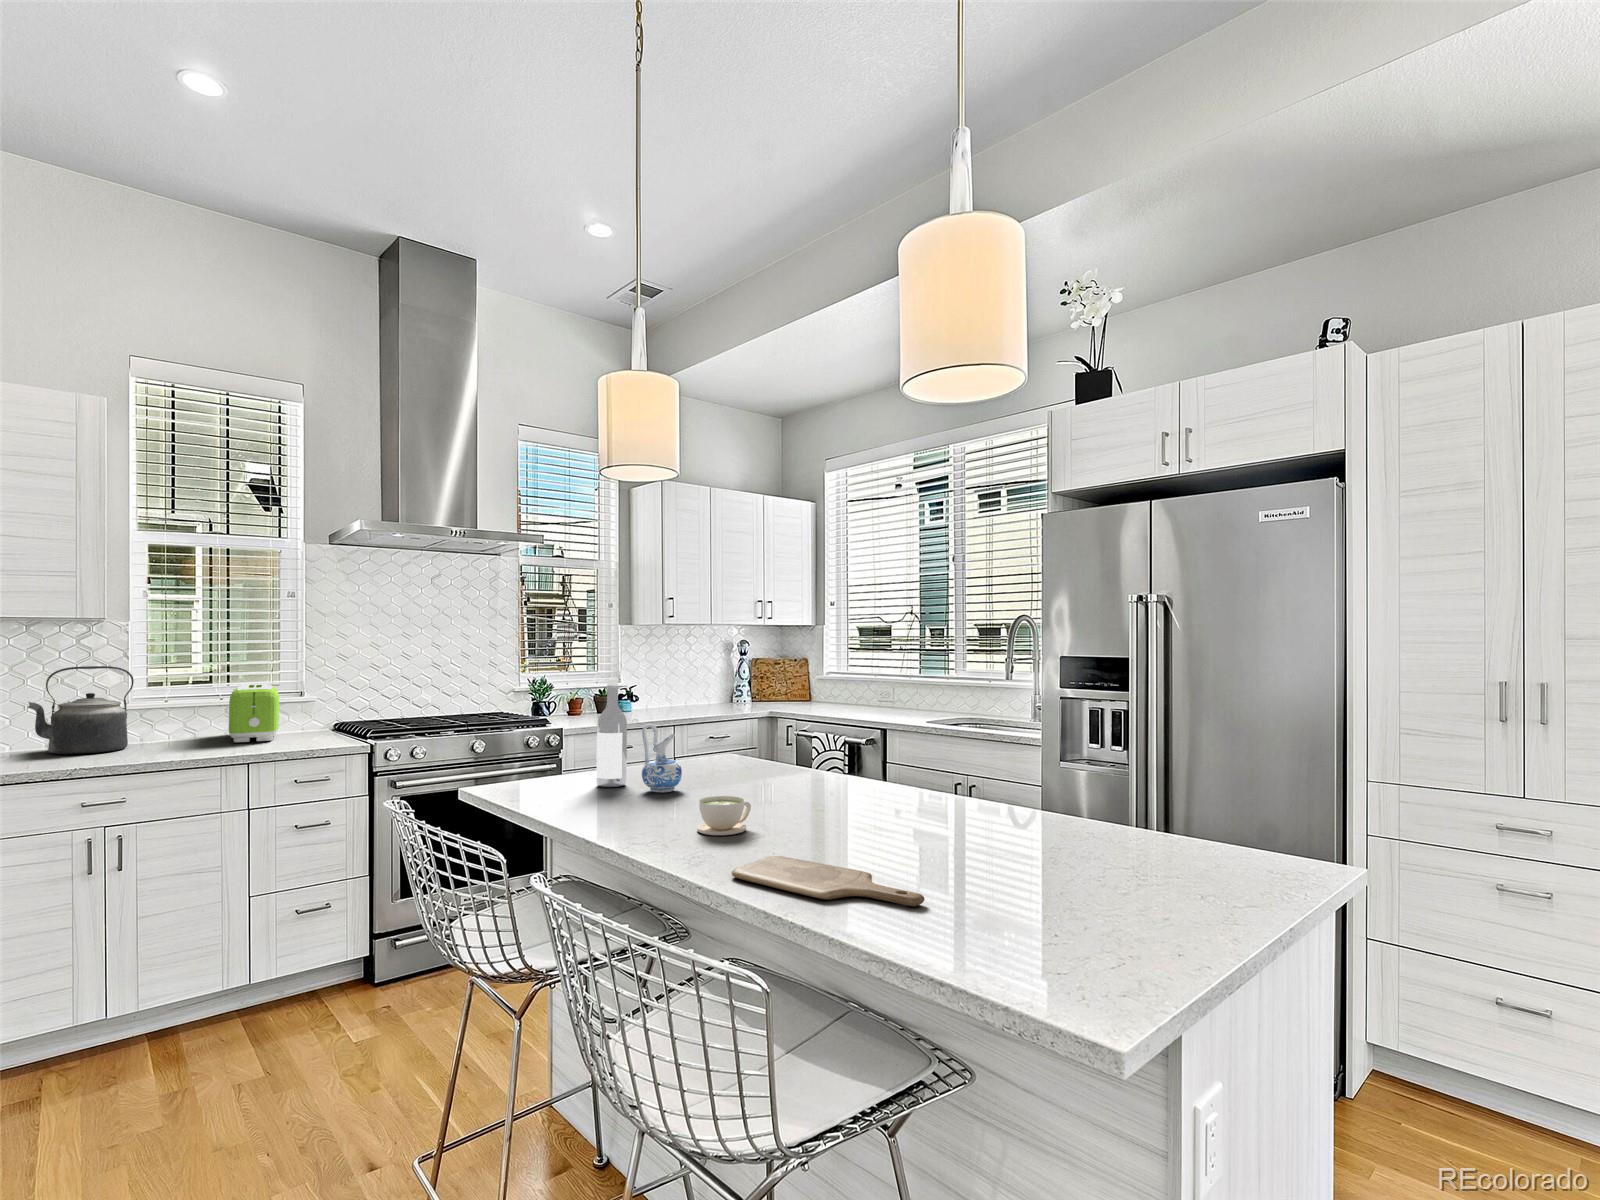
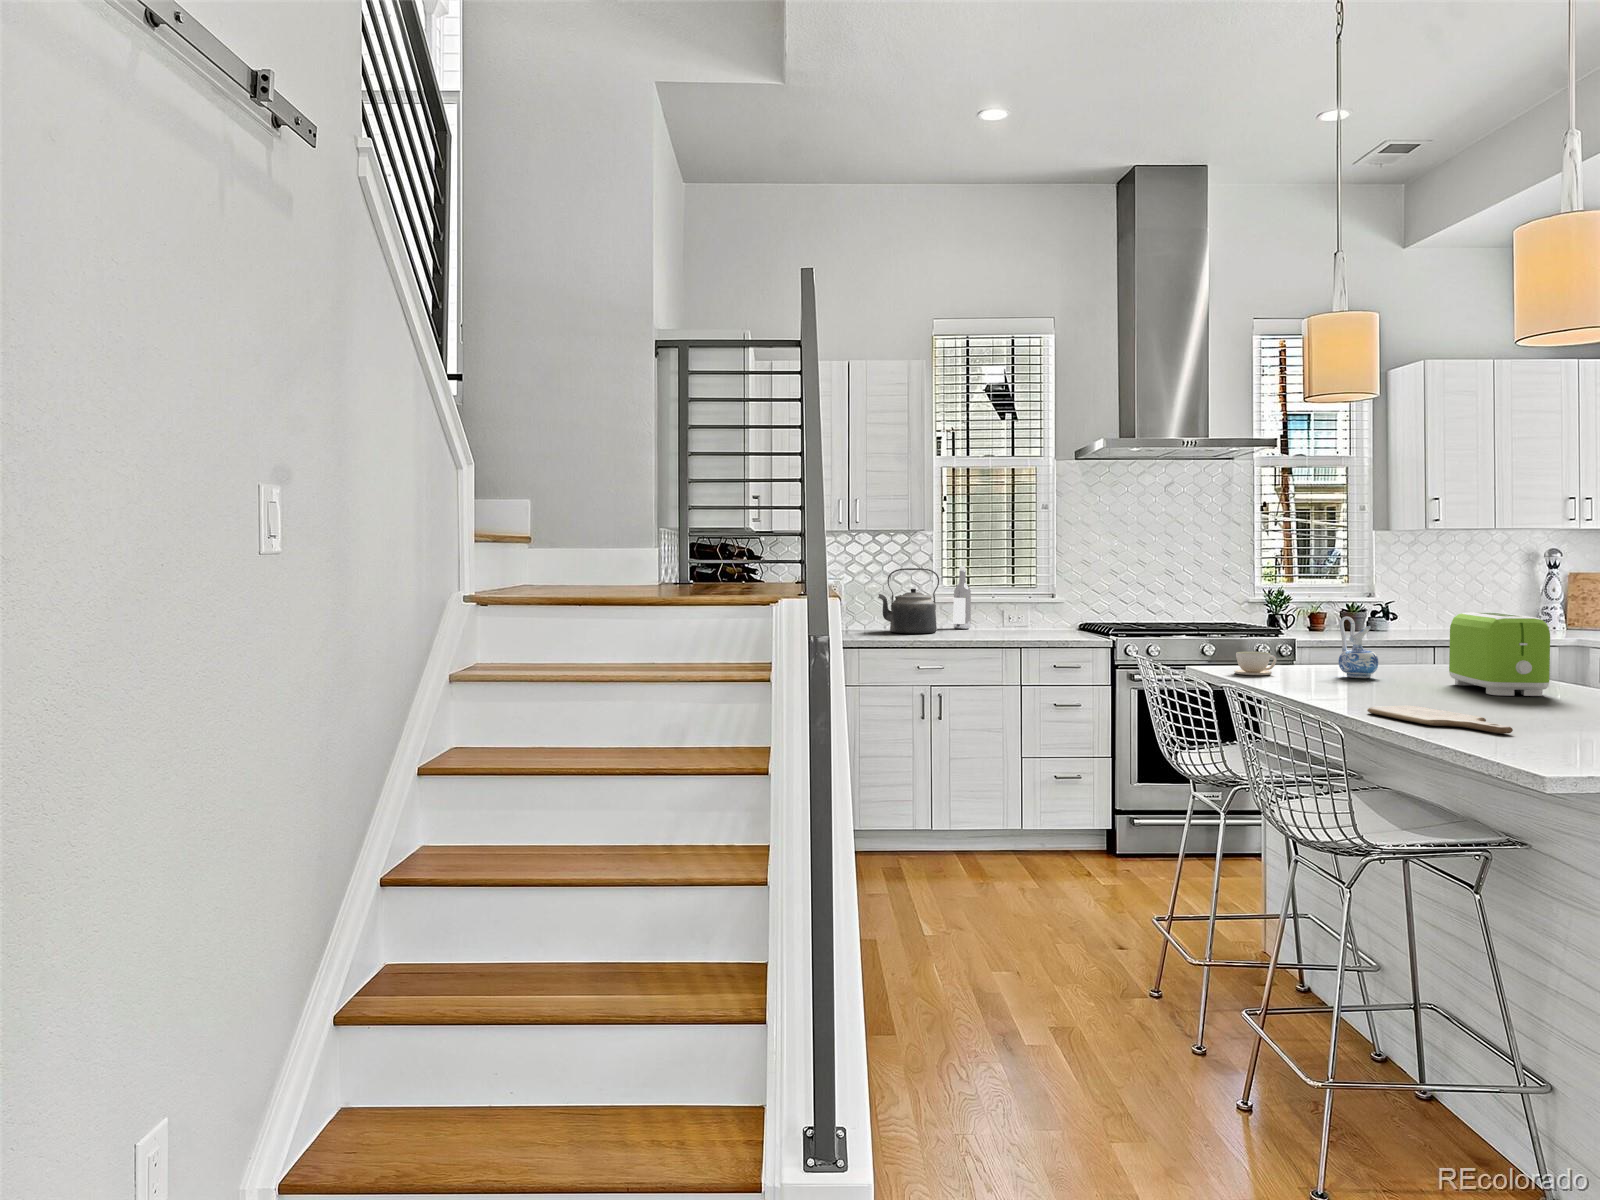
wine bottle: present [597,678,627,787] -> present [953,566,971,629]
toaster: present [229,684,279,742] -> present [1449,612,1550,696]
coffee cup: present [697,796,751,835] -> present [1234,651,1277,675]

